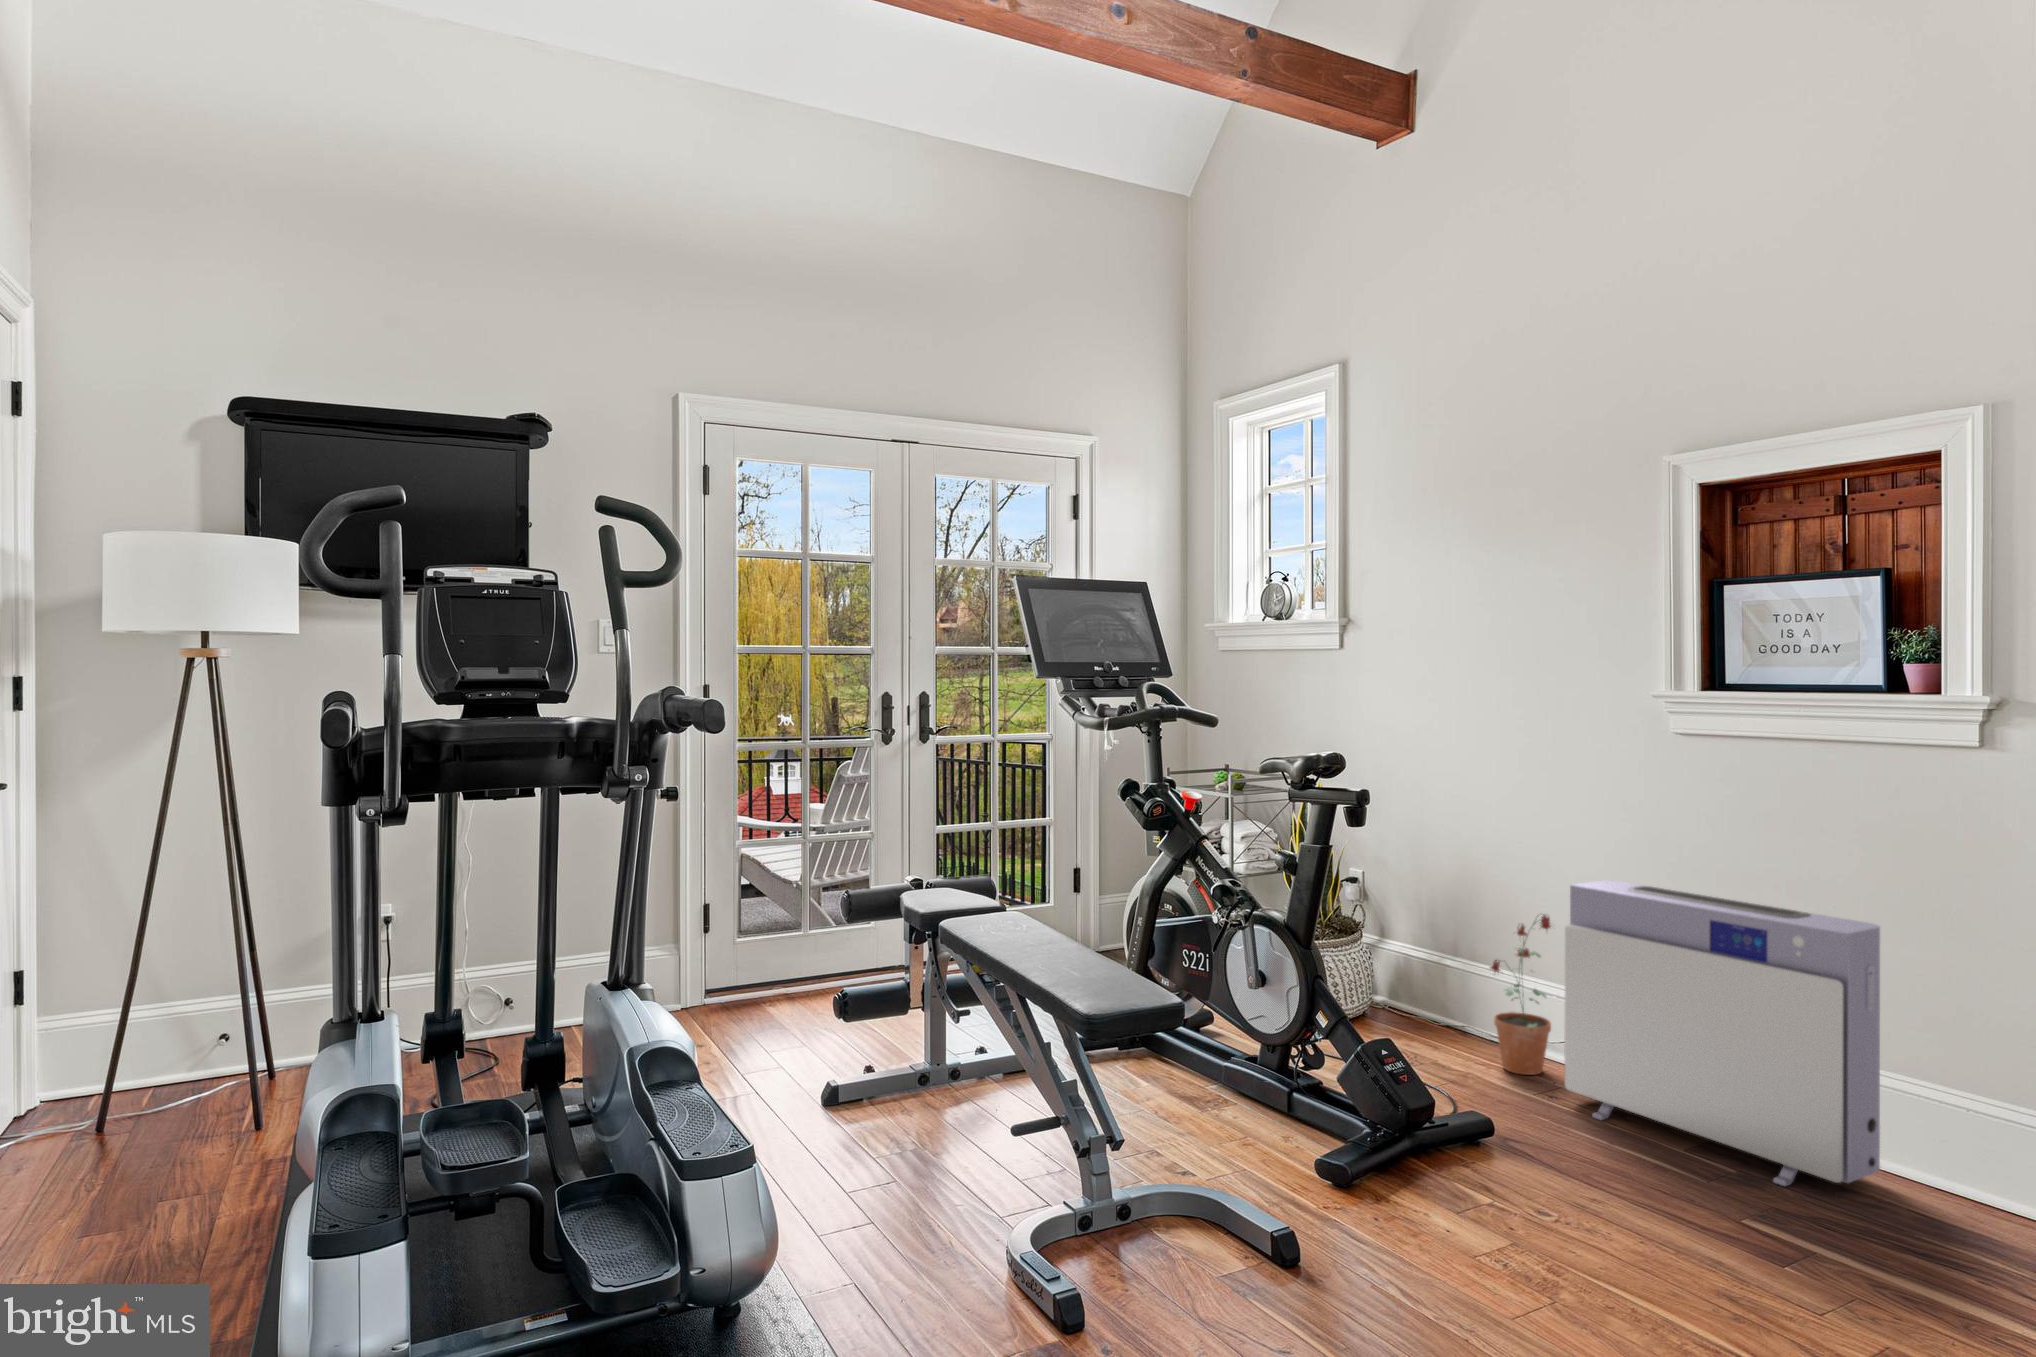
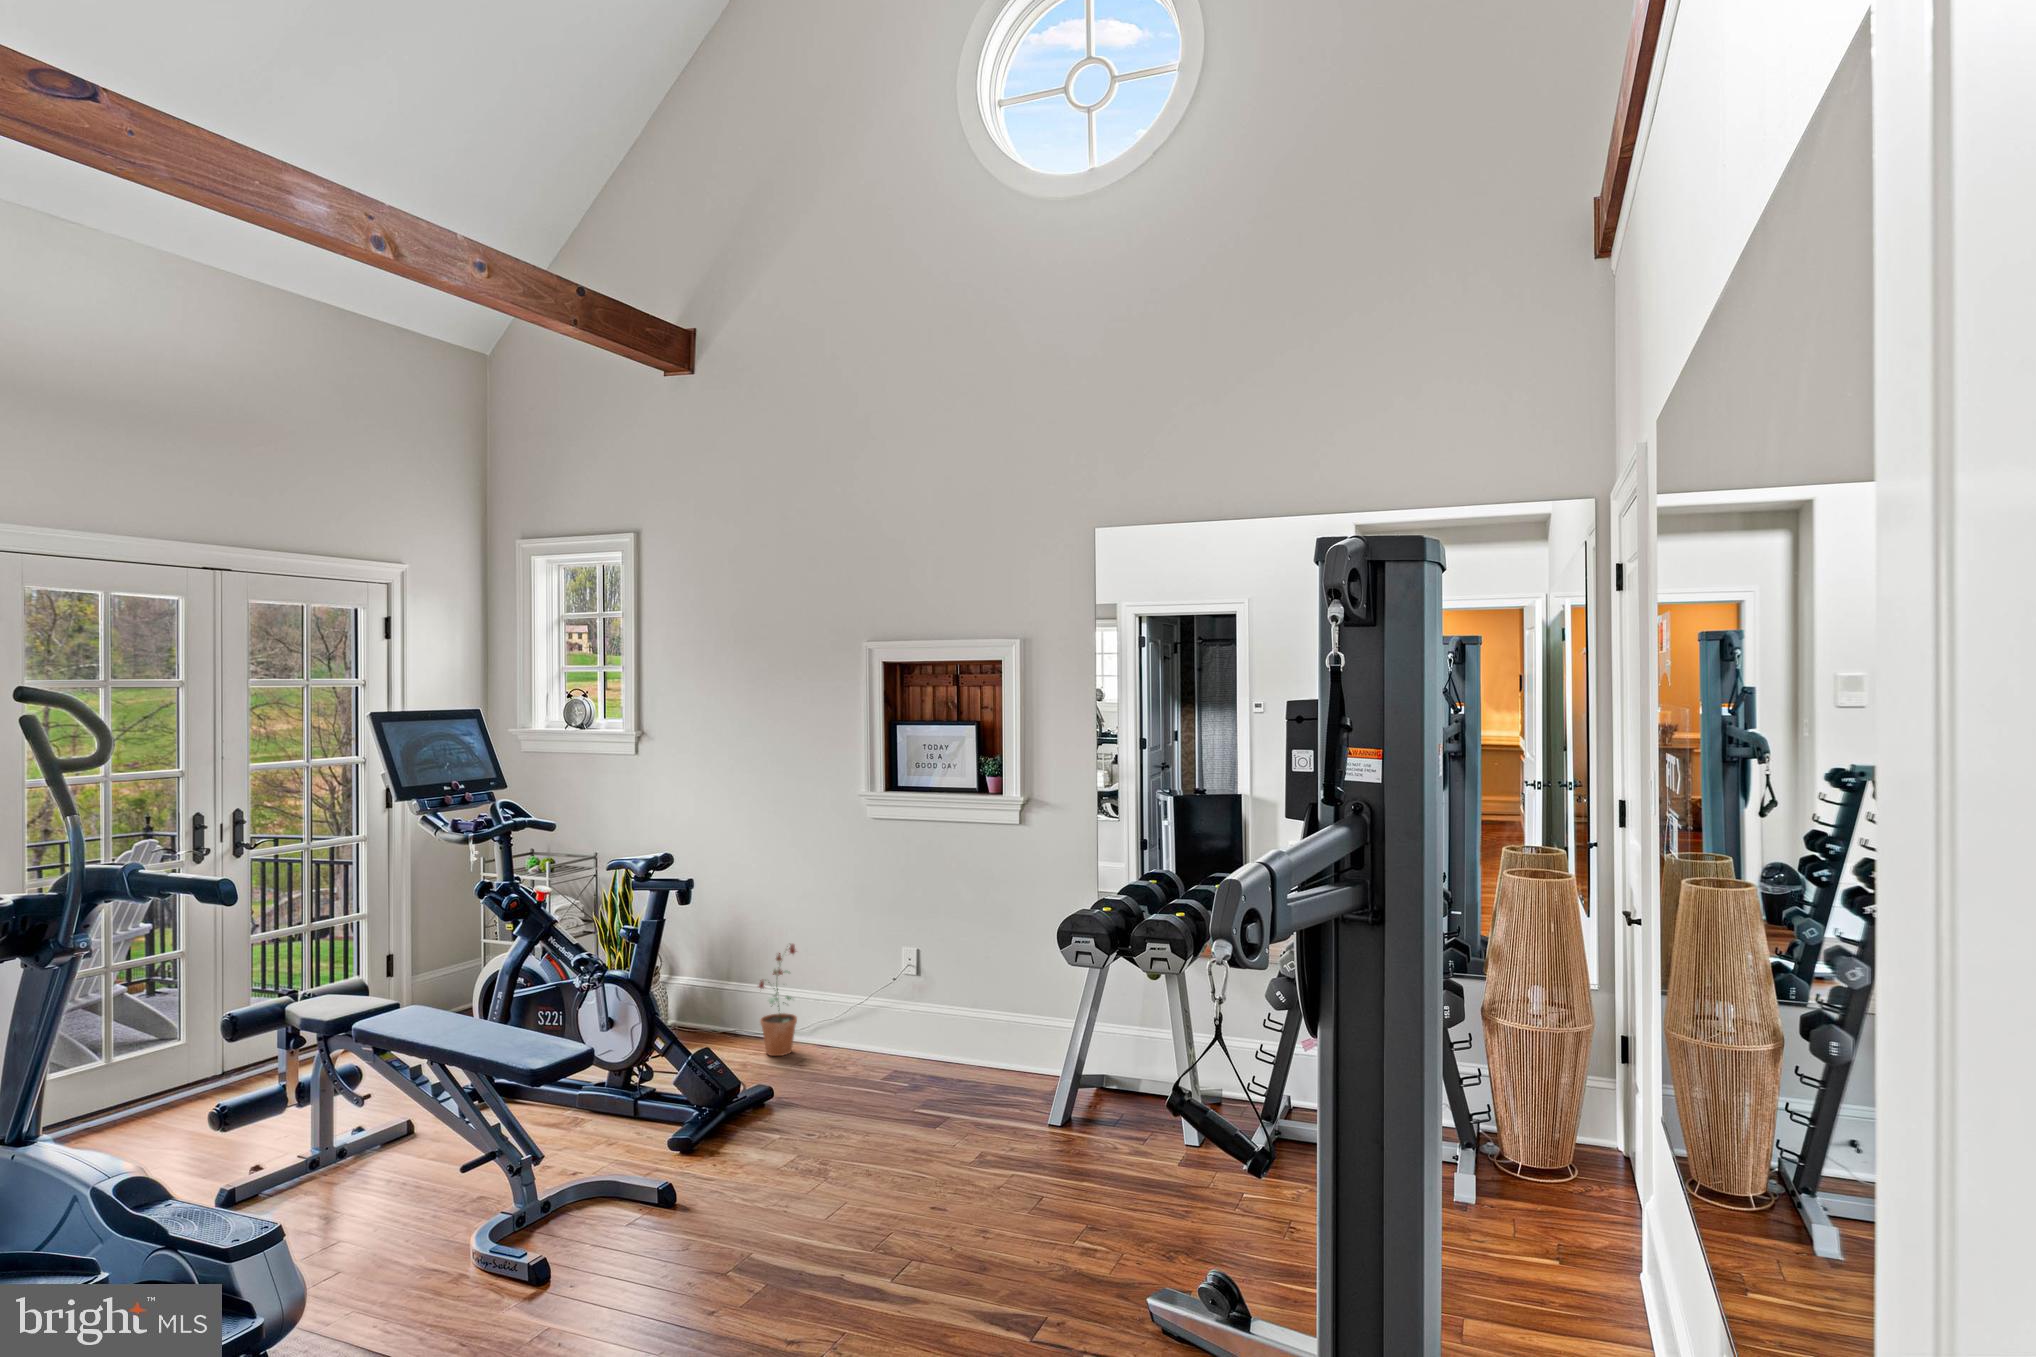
air purifier: present [1565,880,1880,1186] -> none [809,916,978,1088]

